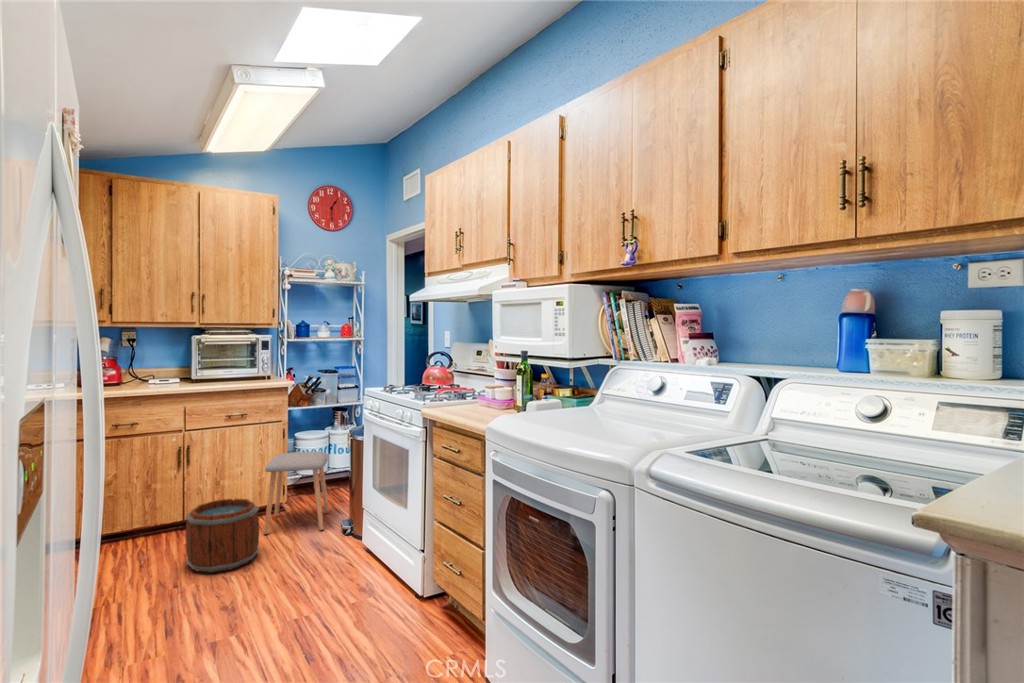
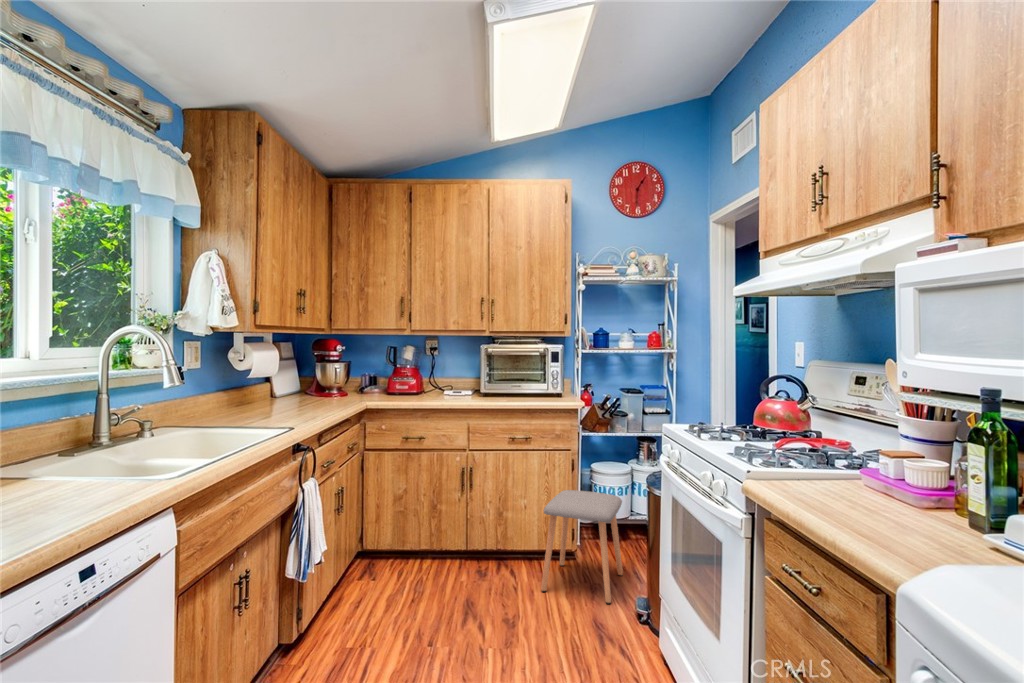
bucket: present [185,499,259,573] -> none [451,542,528,638]

